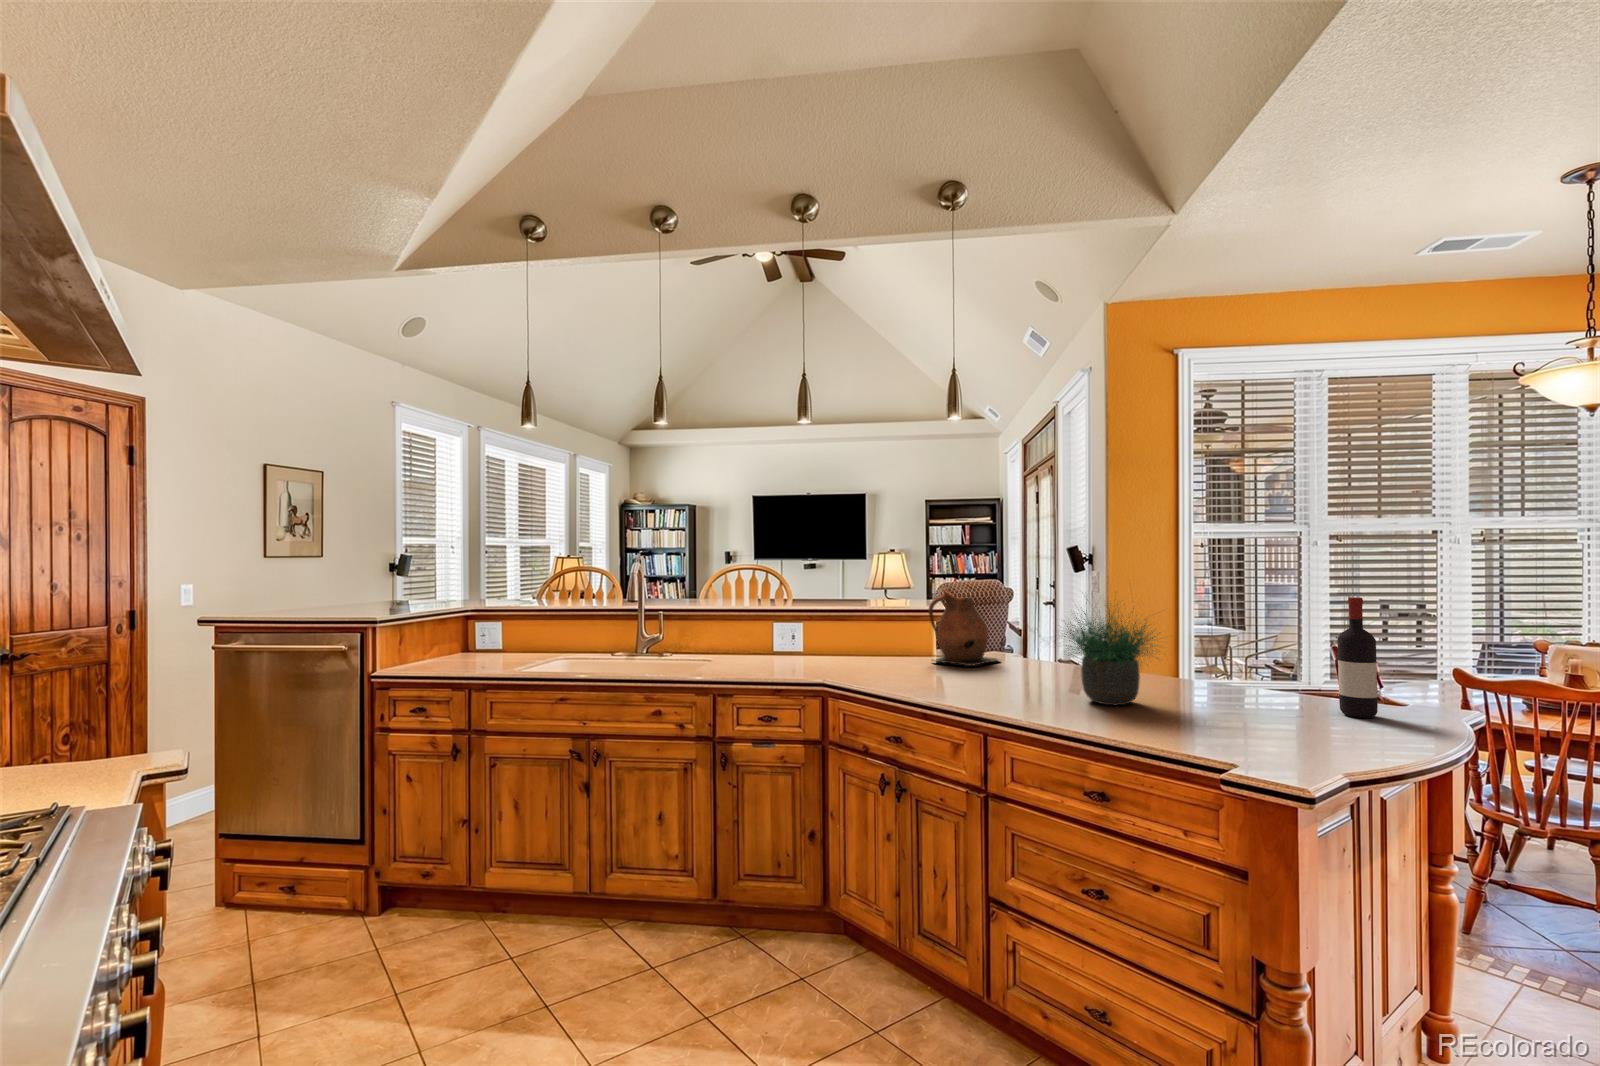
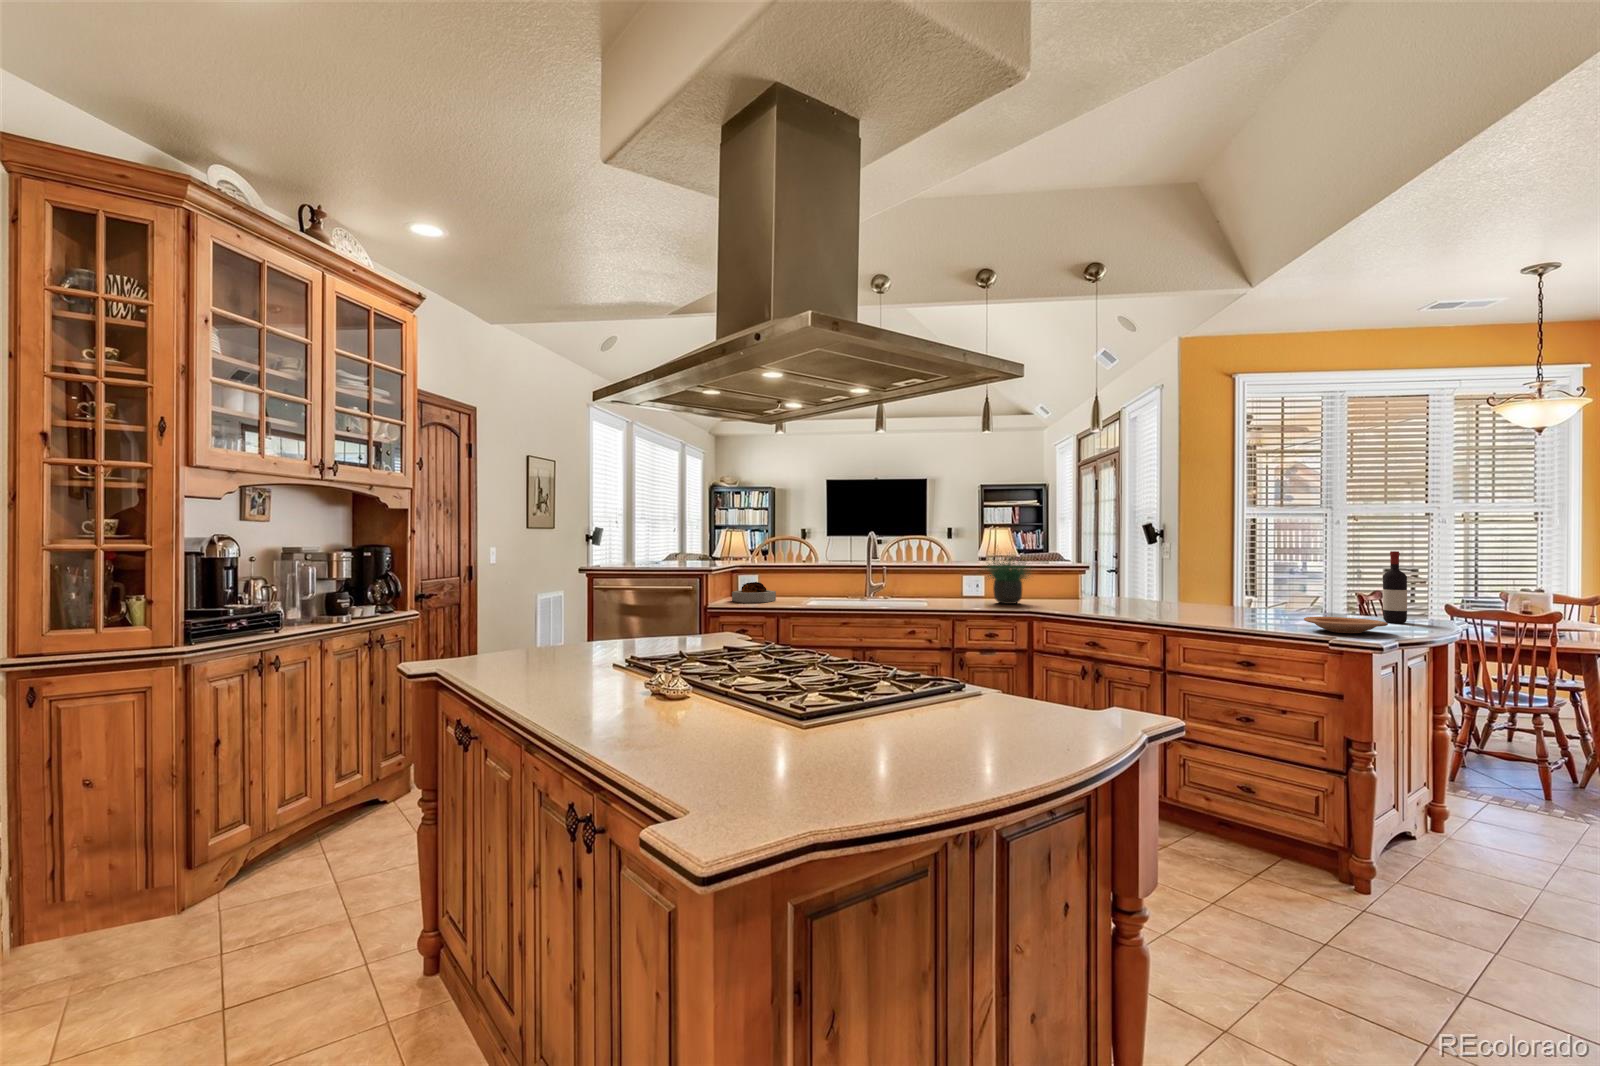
ceramic pitcher: present [929,589,999,666] -> none [1084,551,1135,603]
potted plant: present [1064,603,1161,705] -> present [985,555,1030,604]
decorative bowl: none [440,632,502,666] -> present [732,582,776,603]
plate: none [1190,713,1329,751] -> present [1304,617,1388,633]

